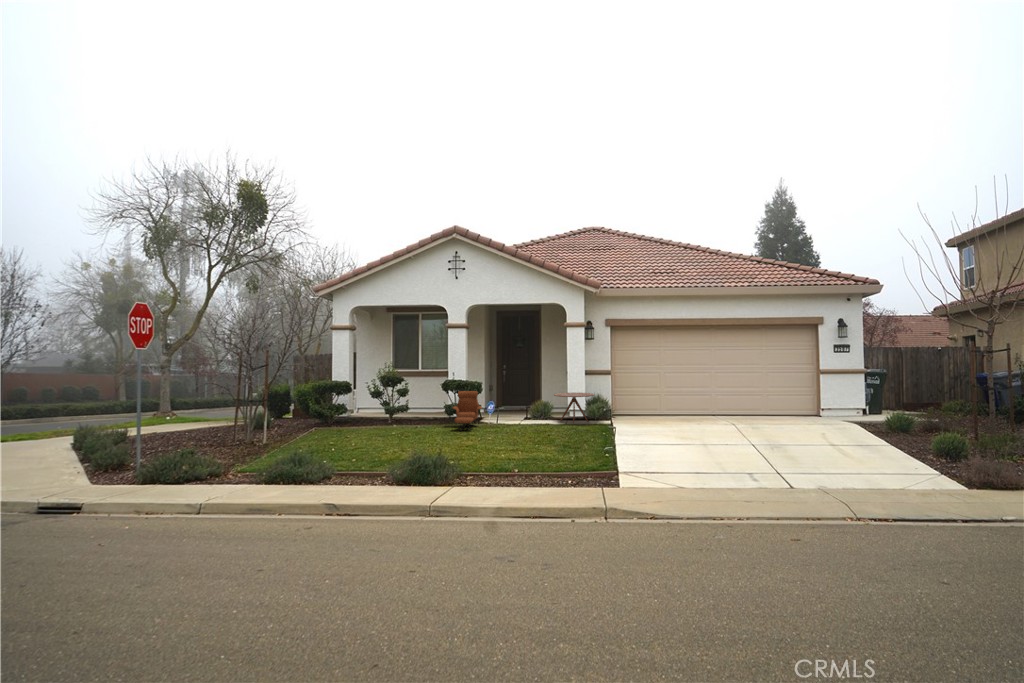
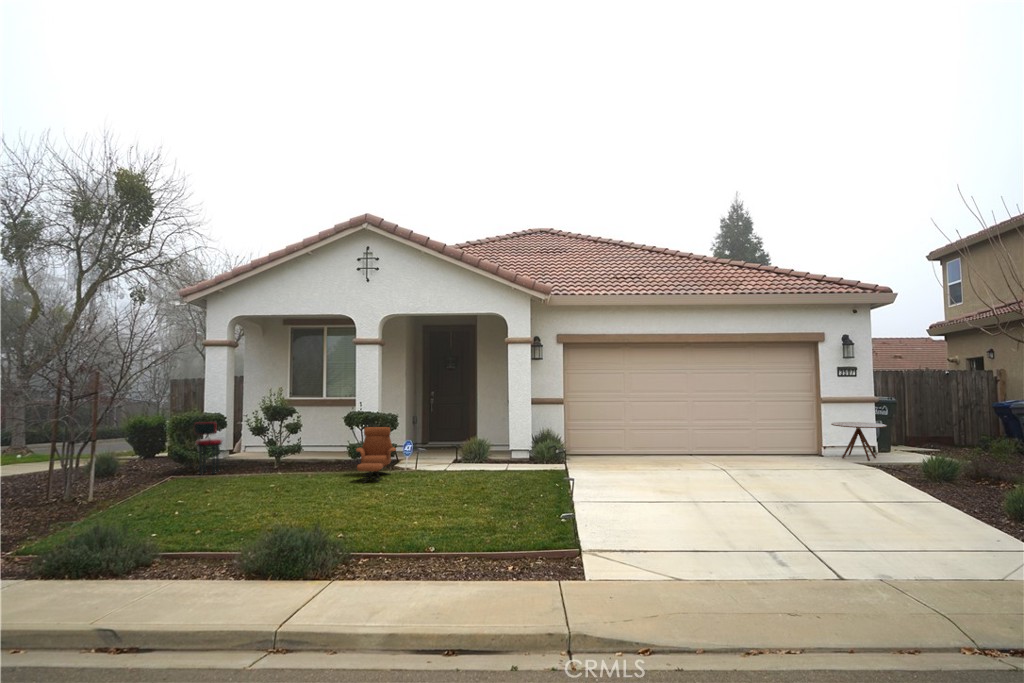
stool: none [335,387,354,425] -> present [194,422,222,474]
round table: present [554,392,594,423] -> present [831,422,887,461]

